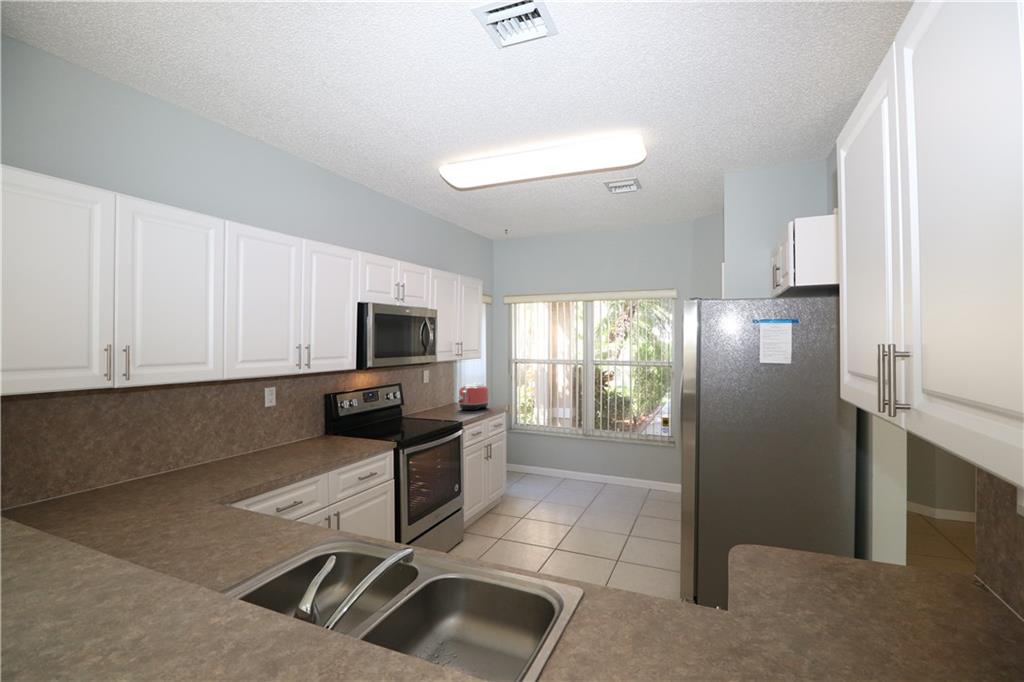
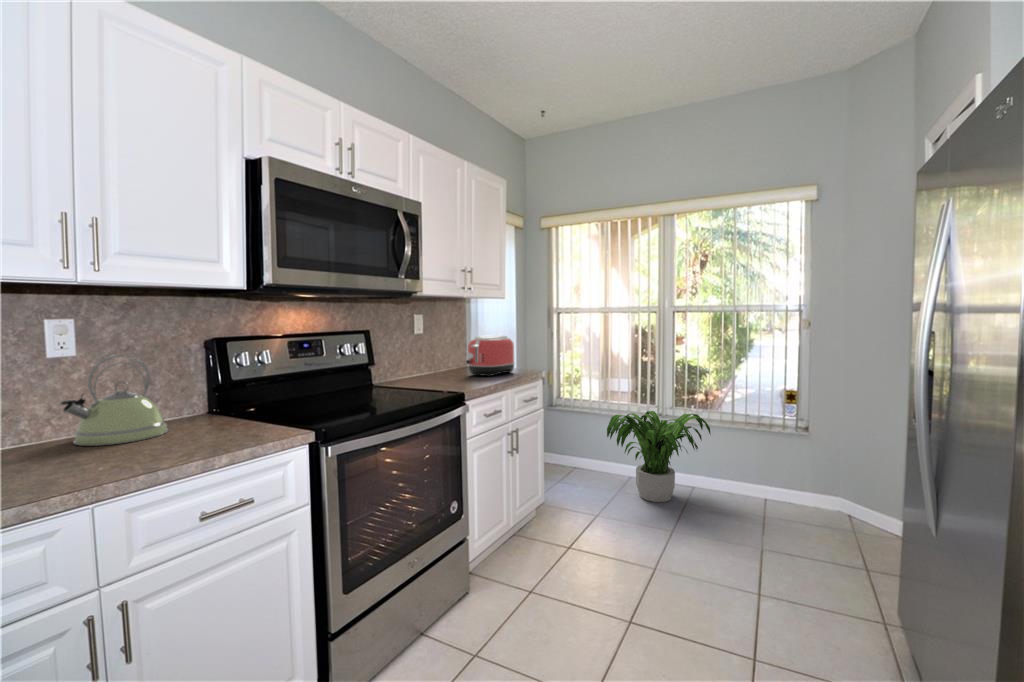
kettle: none [282,405,322,450] -> present [60,355,168,446]
potted plant: none [549,432,616,493] -> present [607,411,710,502]

